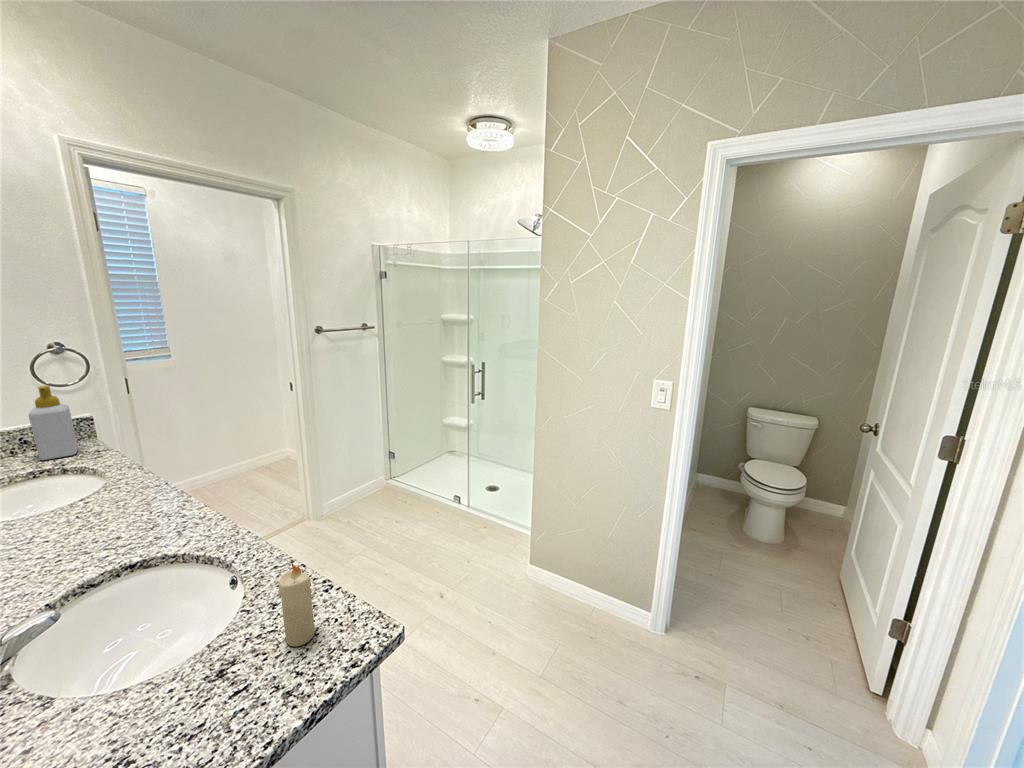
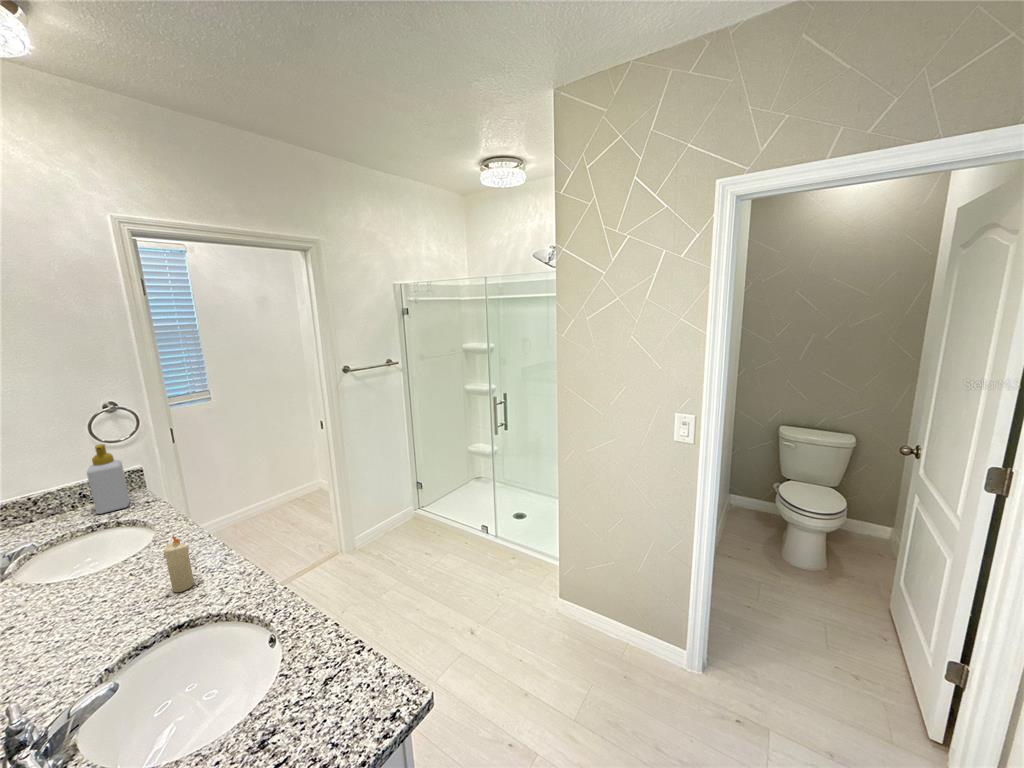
candle: present [279,563,315,646] -> present [164,537,194,592]

